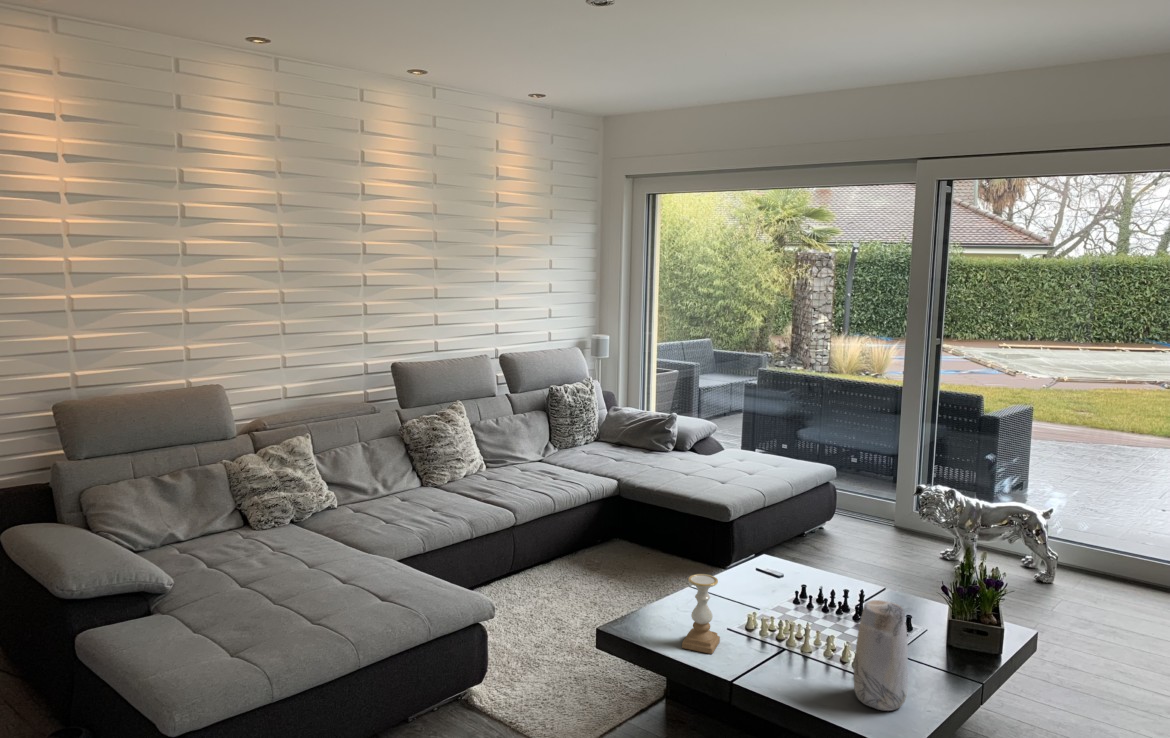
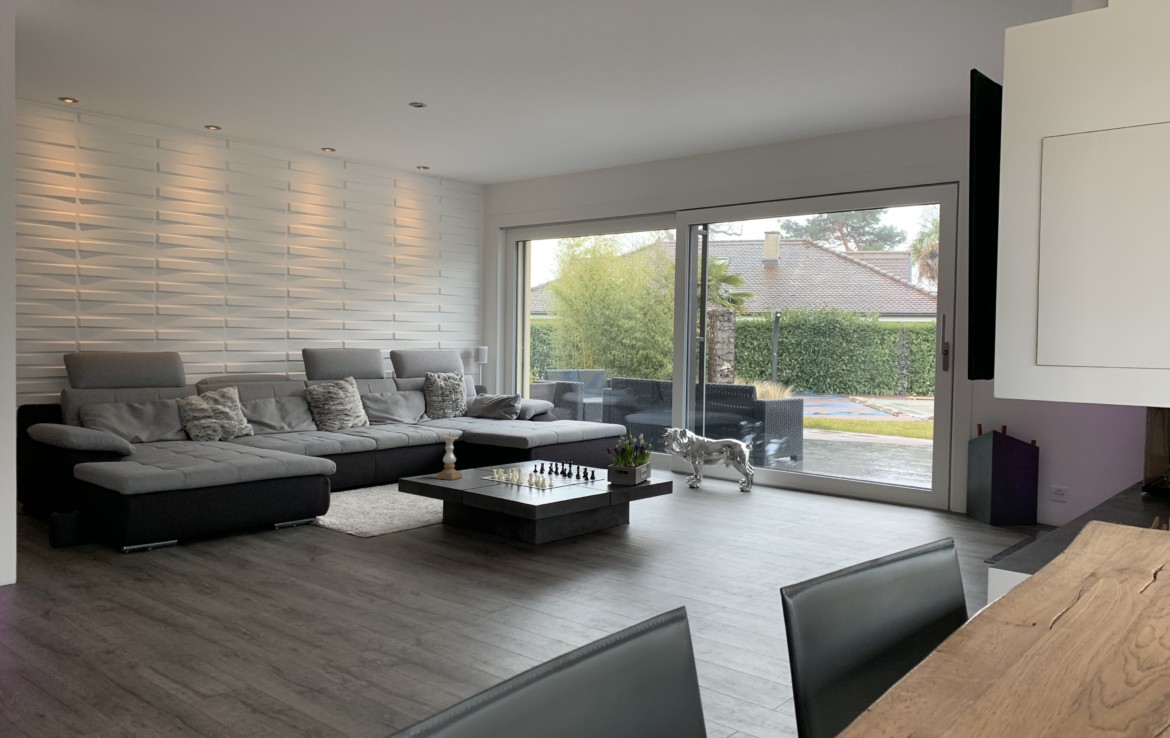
vase: present [854,600,908,711] -> none [517,432,547,491]

